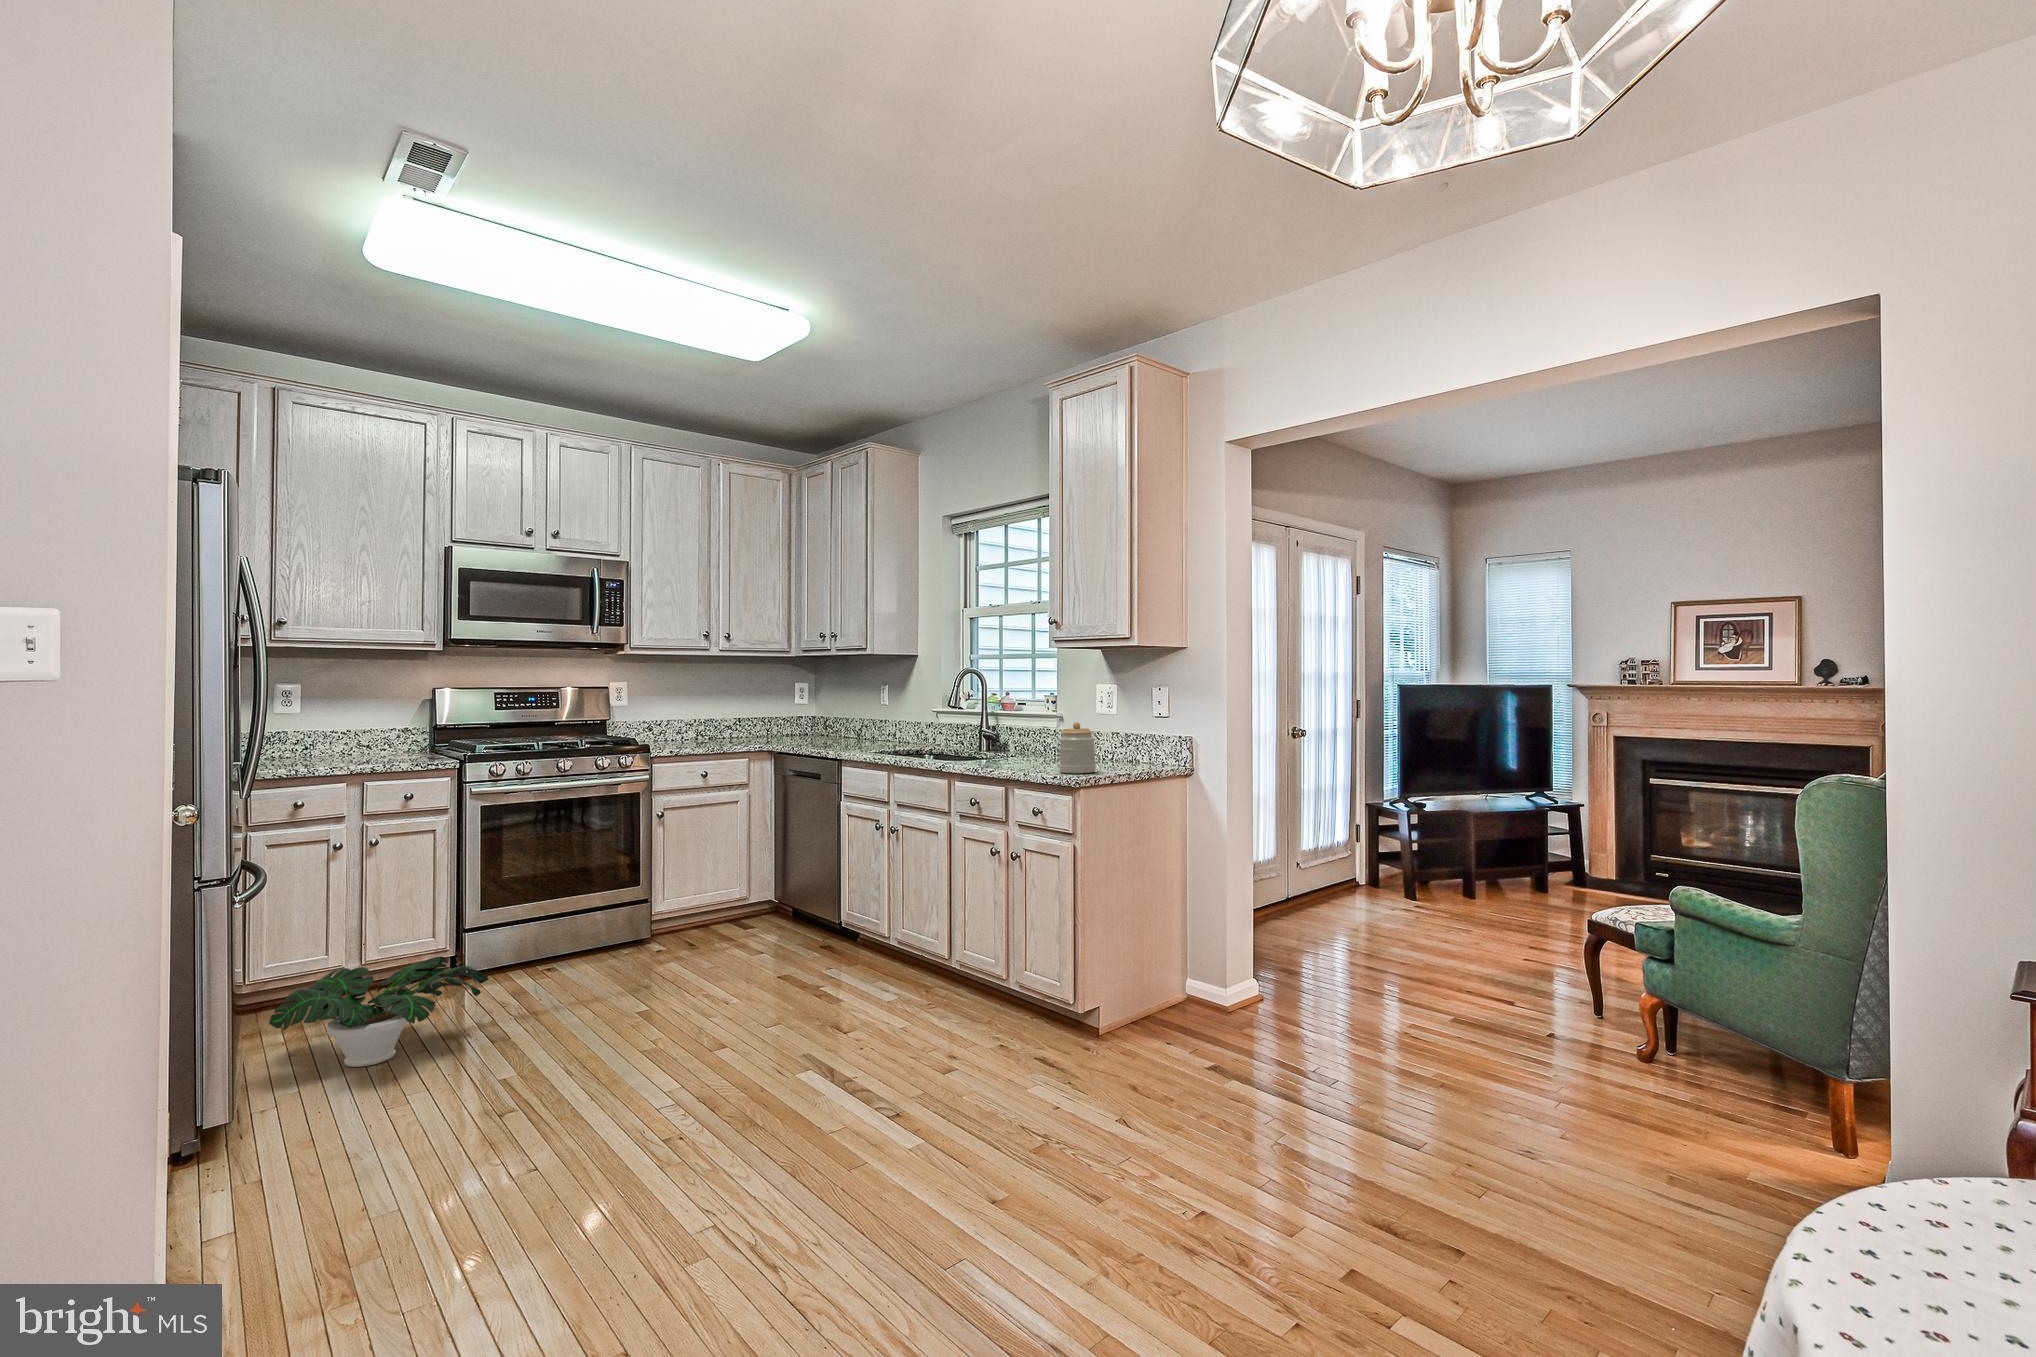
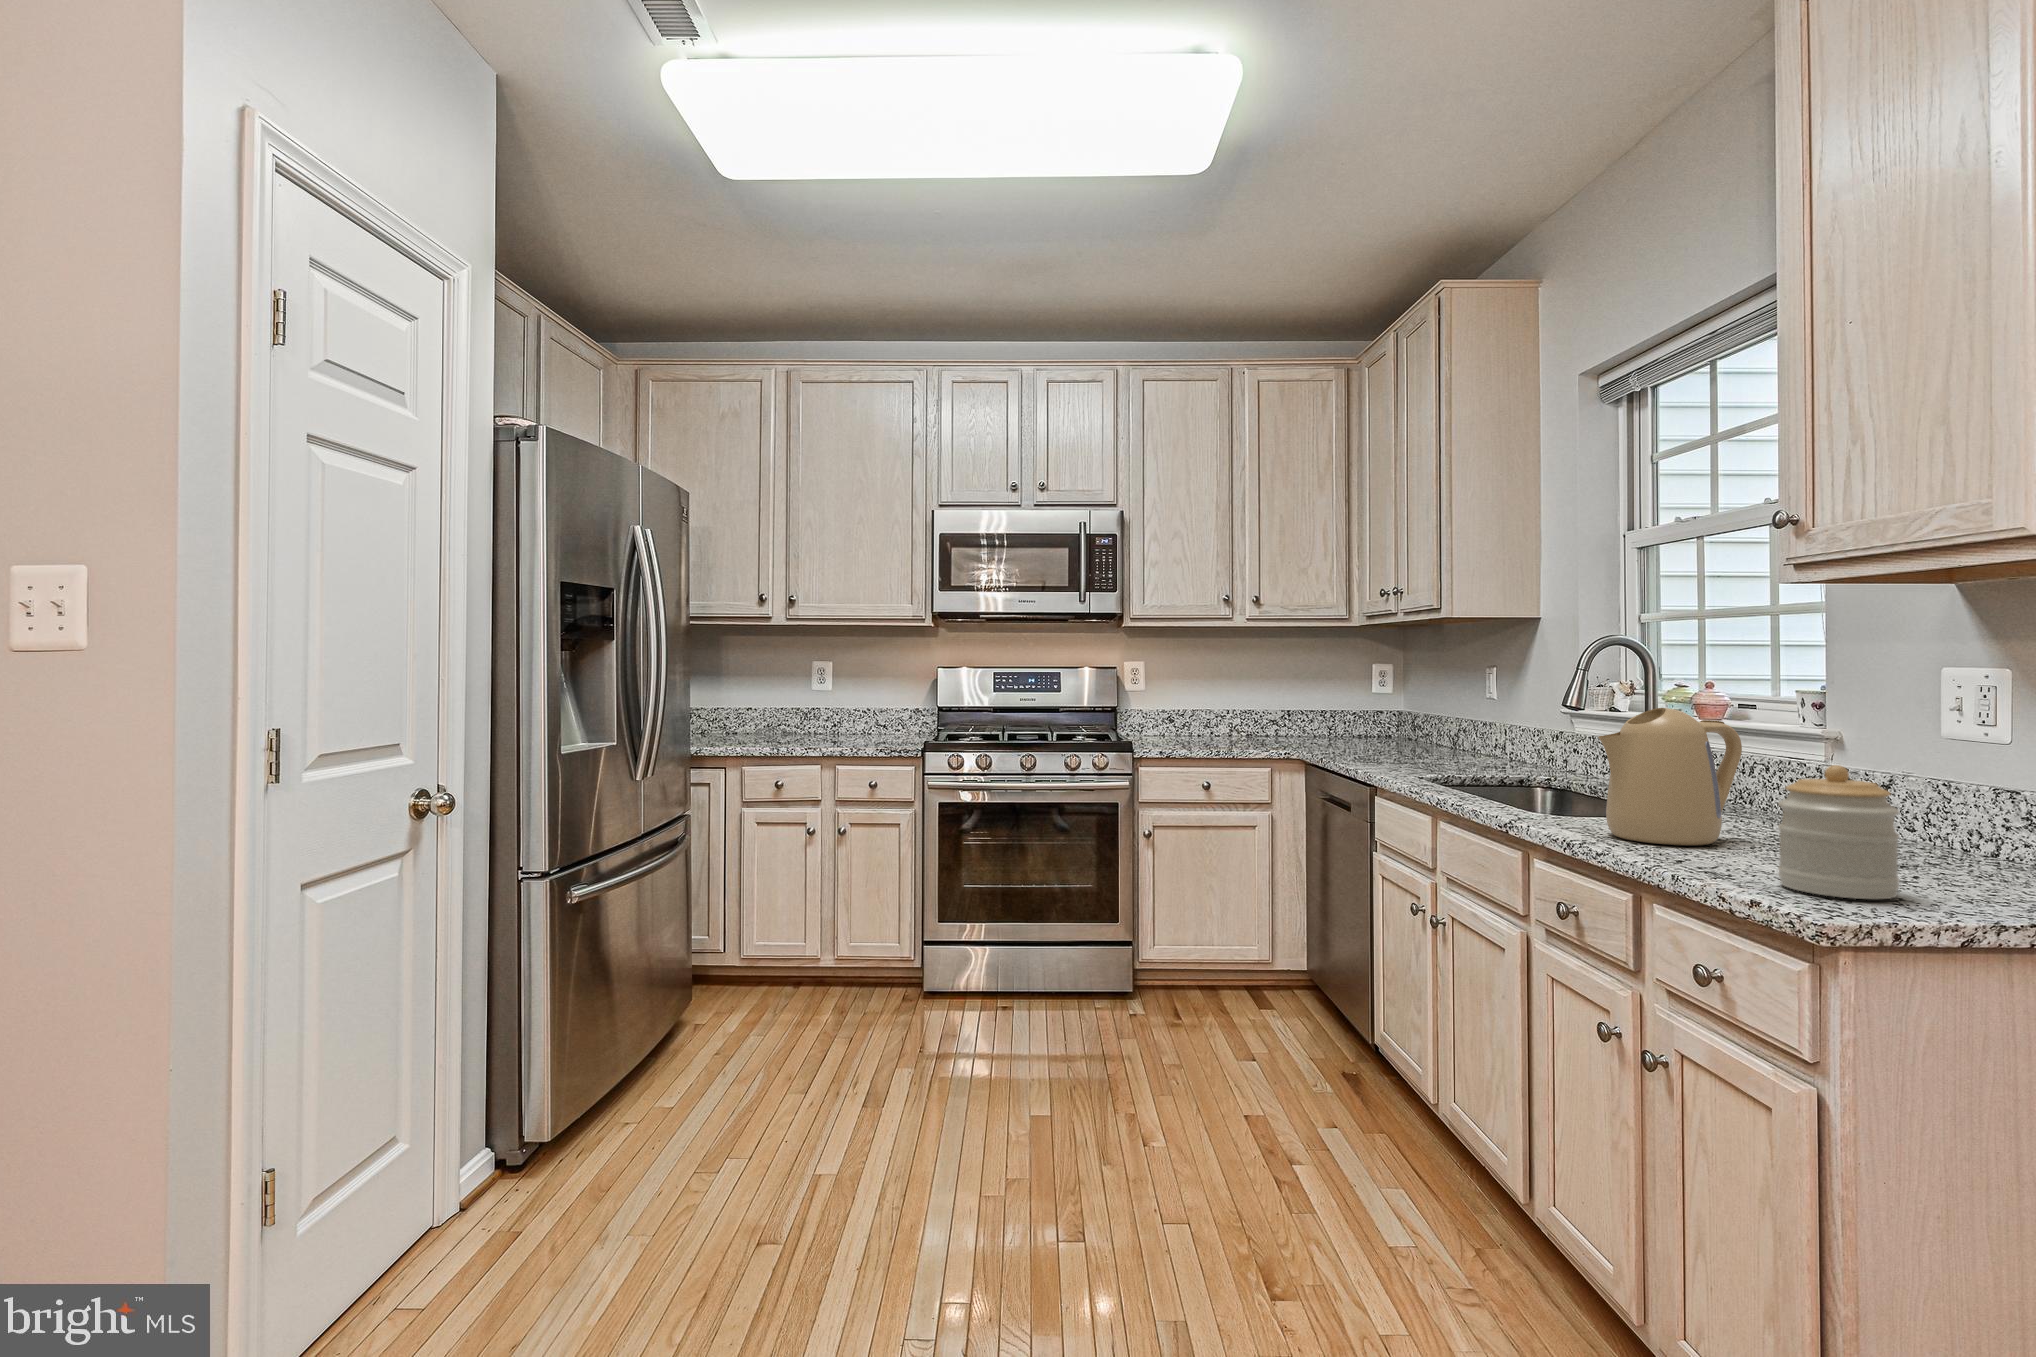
kettle: none [984,703,1036,766] -> present [1598,708,1742,845]
potted plant: present [269,956,488,1067] -> none [651,975,867,1101]

